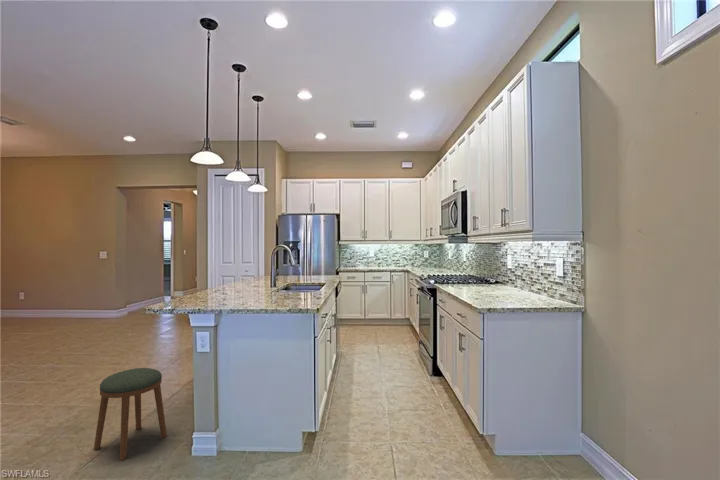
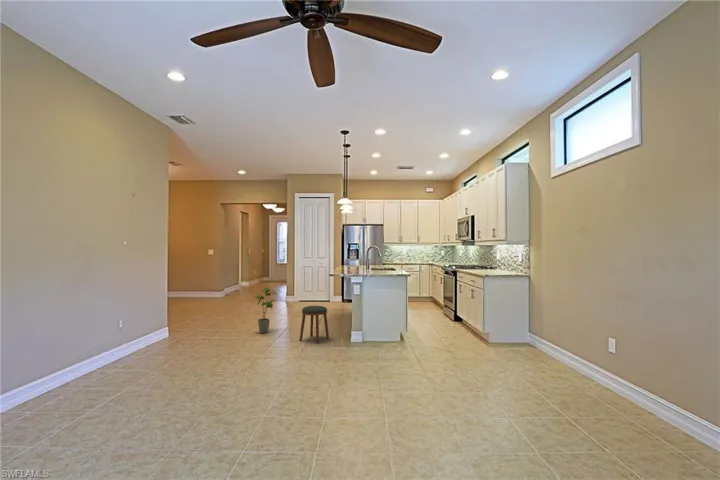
house plant: none [38,328,97,419] -> present [255,288,276,333]

